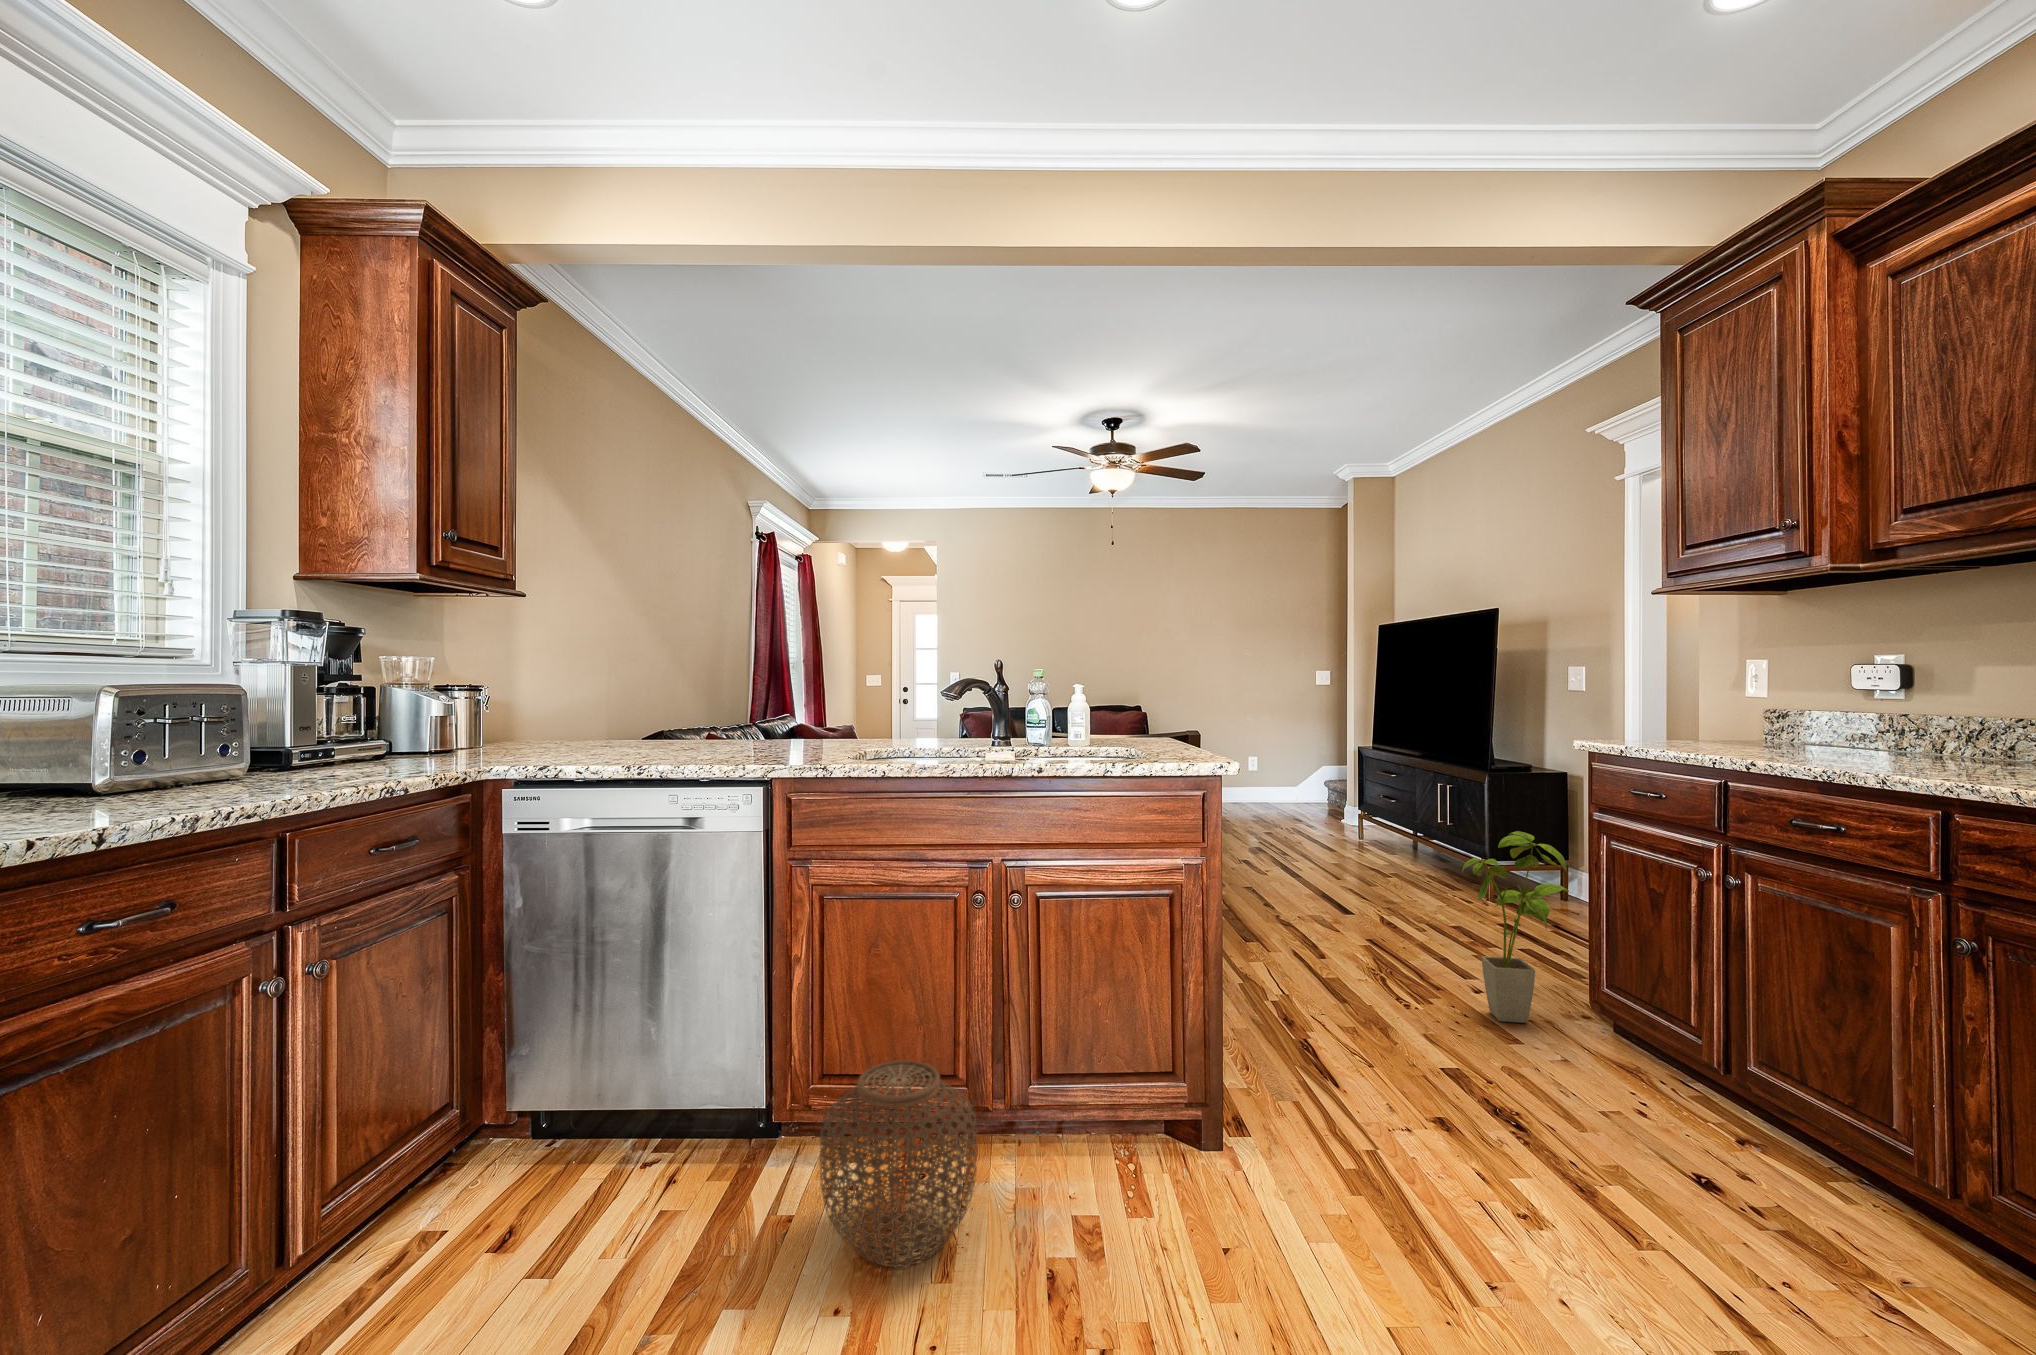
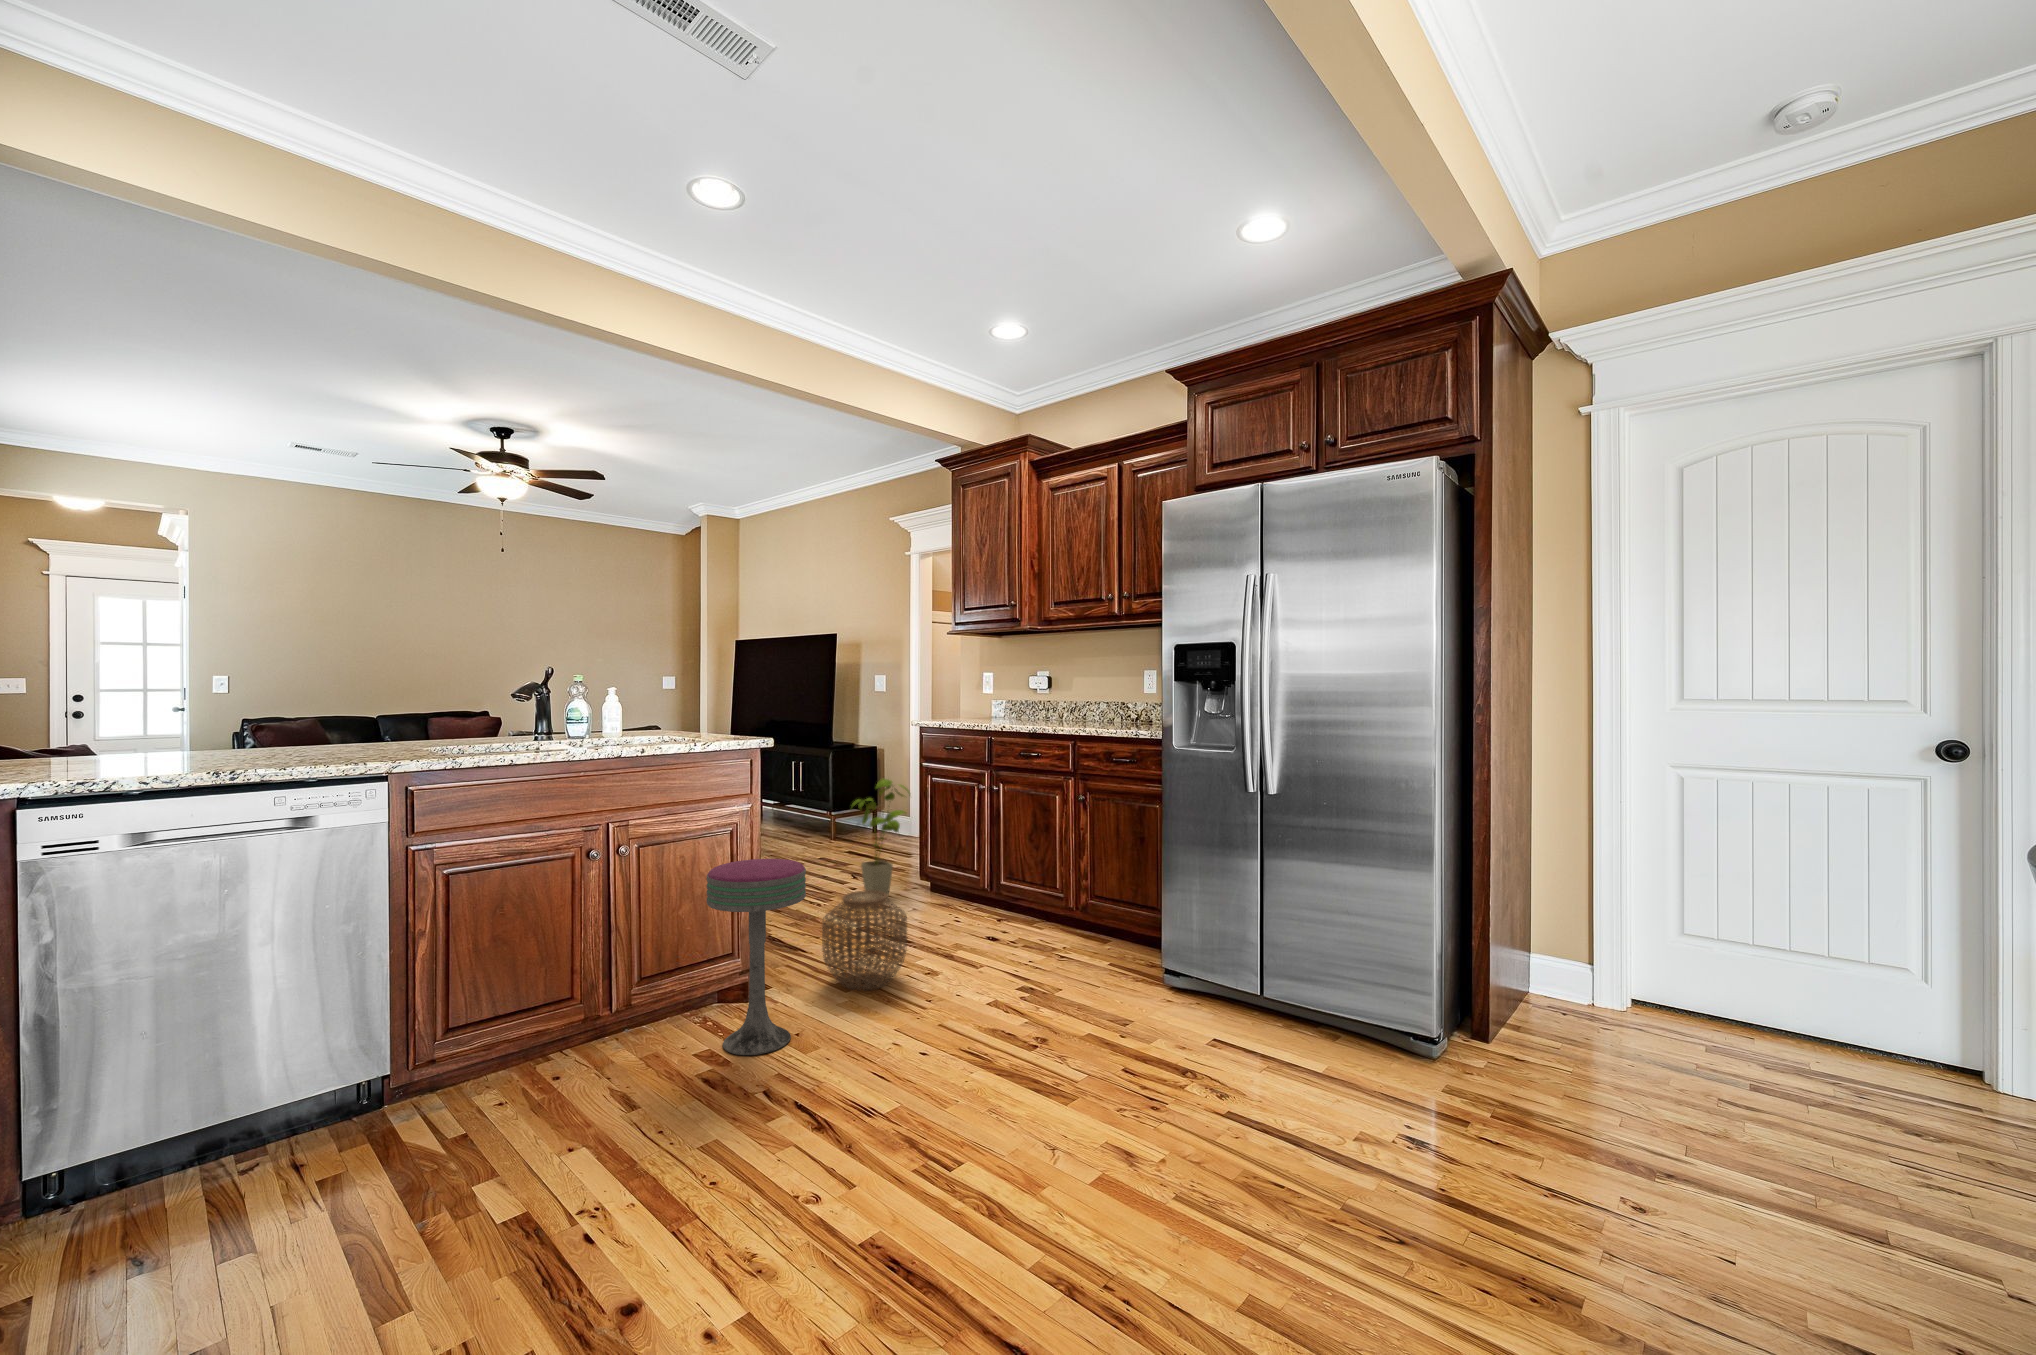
bar stool: none [1086,946,1235,1269] -> present [707,859,806,1055]
woven basket: present [820,1060,977,1267] -> present [822,891,907,990]

